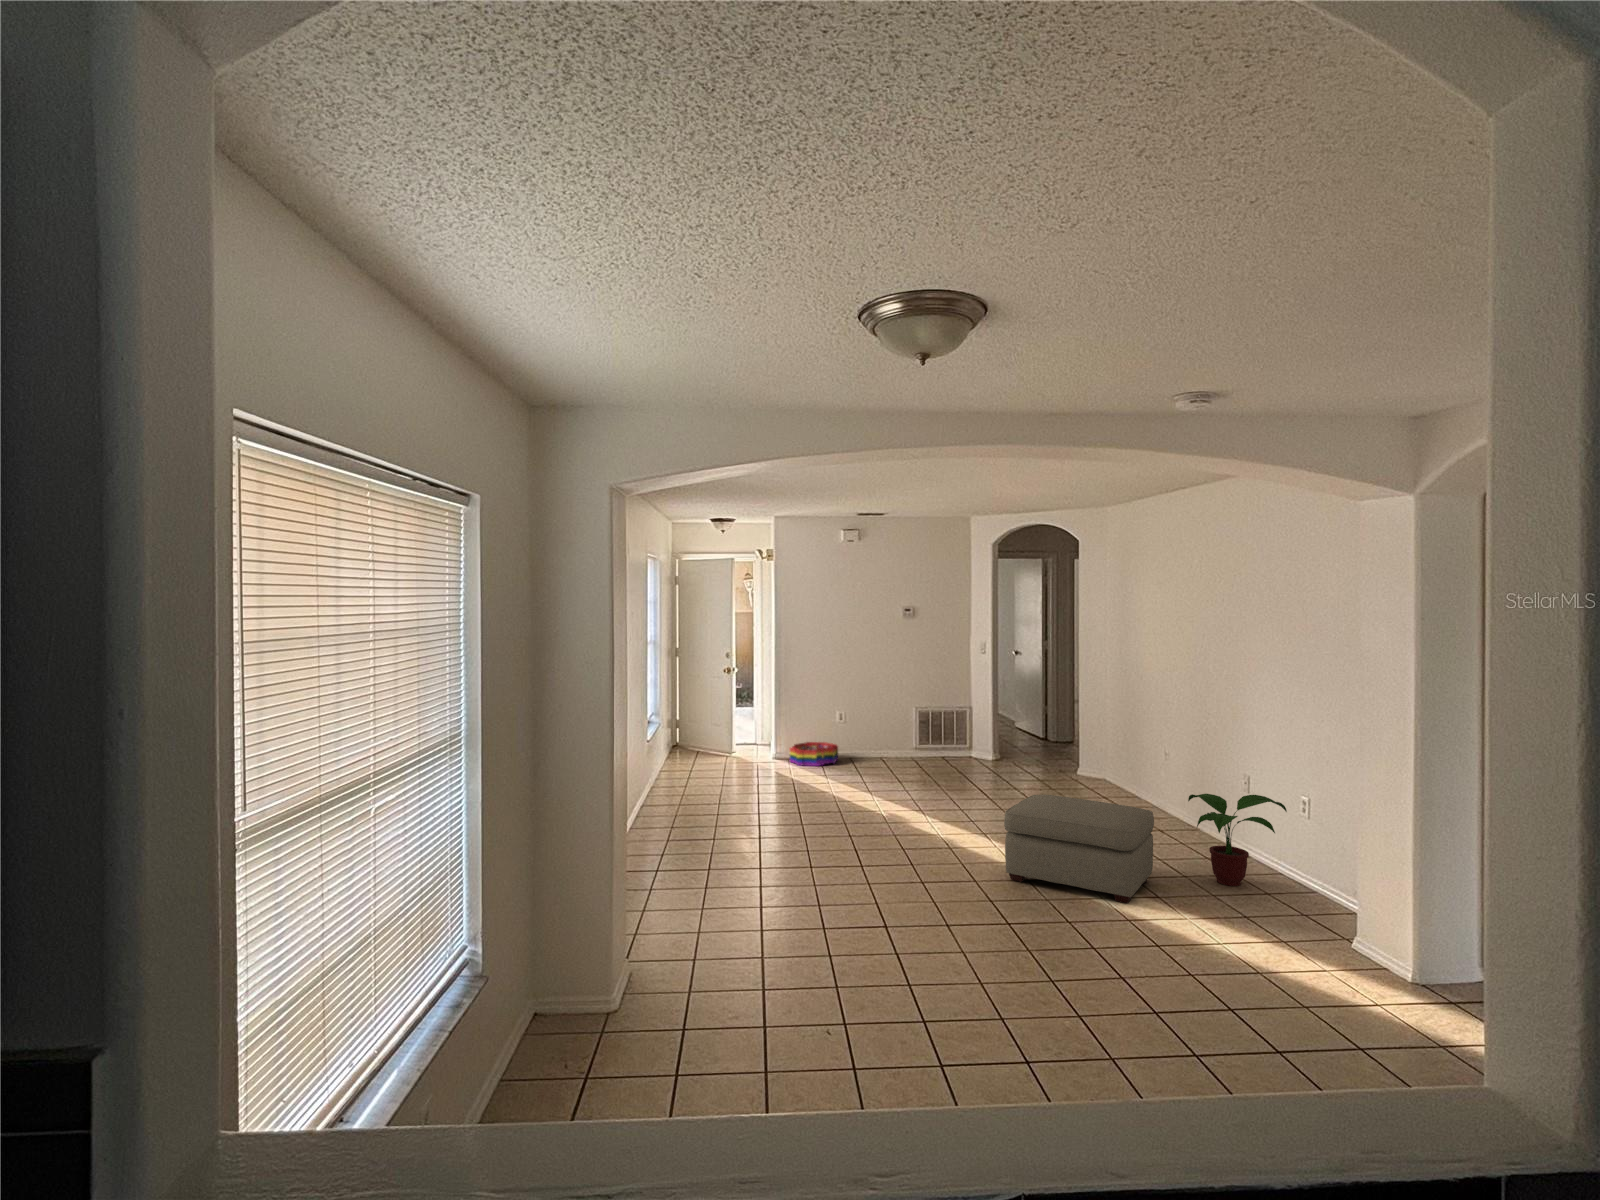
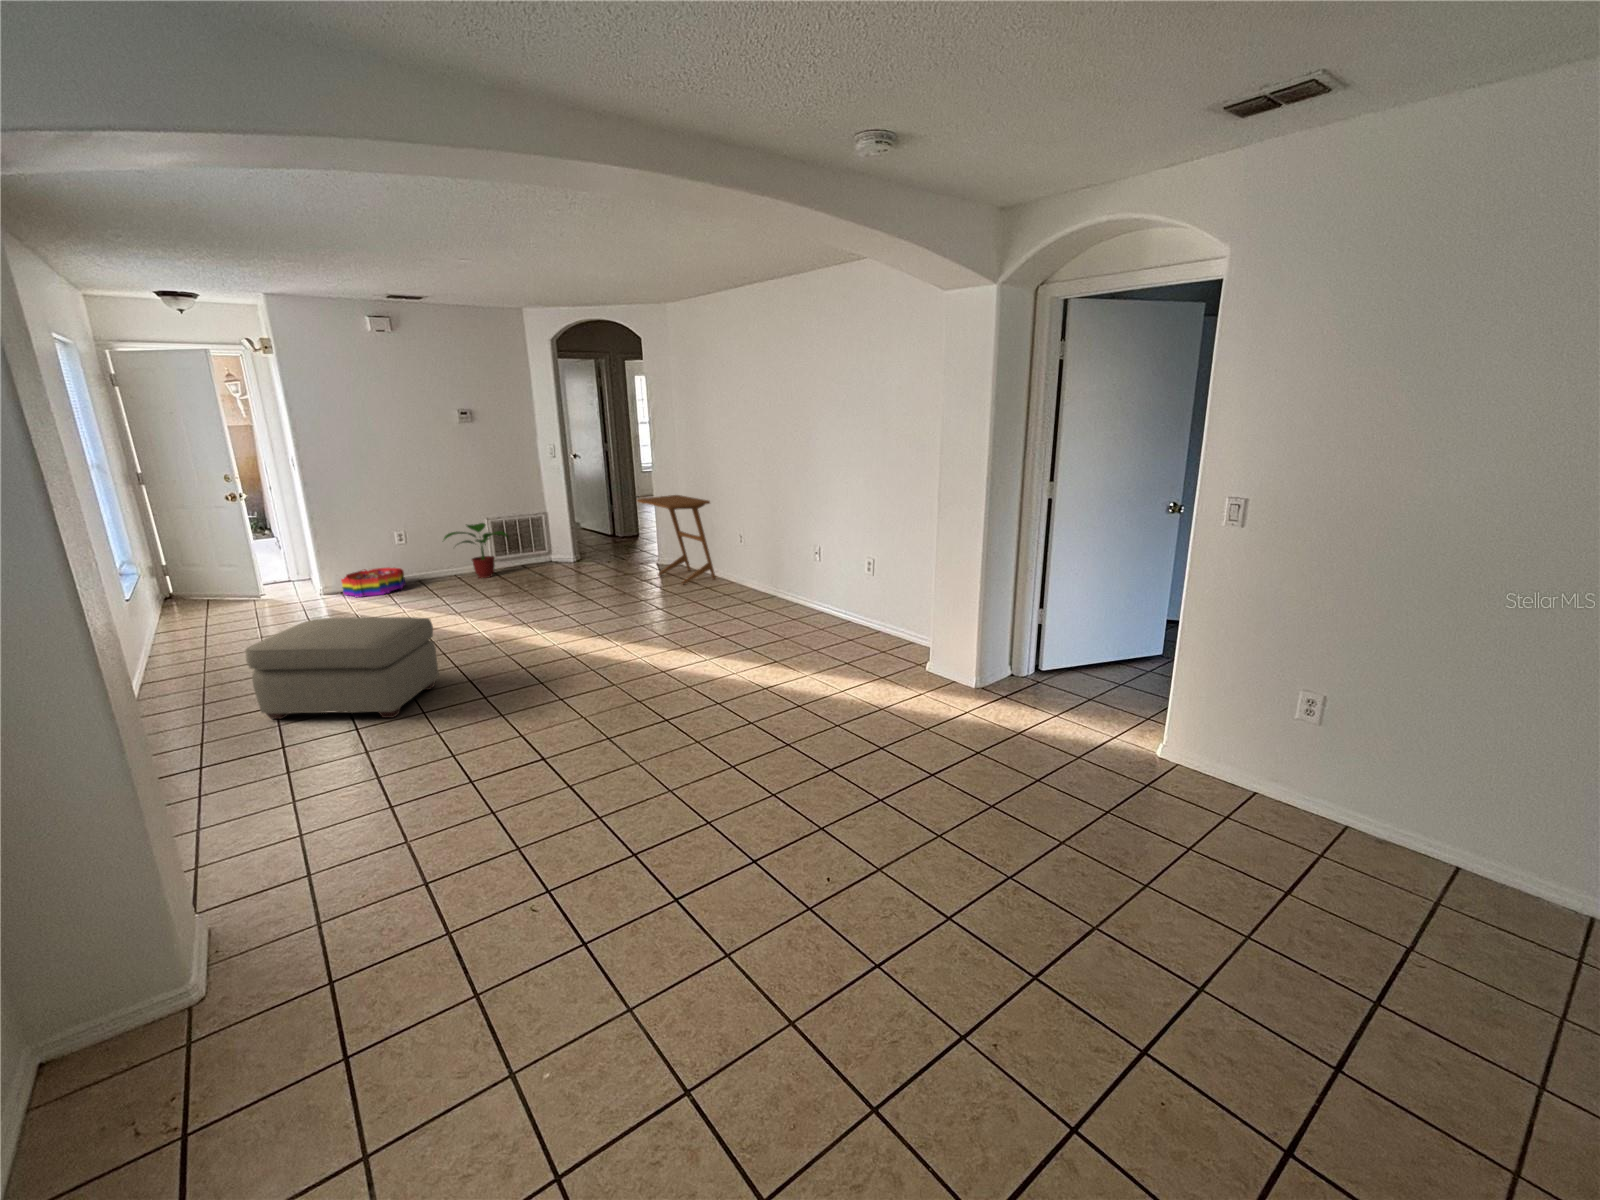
side table: none [1055,701,1136,799] -> present [637,495,716,584]
potted plant: present [1188,794,1287,886] -> present [444,523,508,578]
ottoman: present [1004,795,1154,903] -> present [245,617,439,719]

